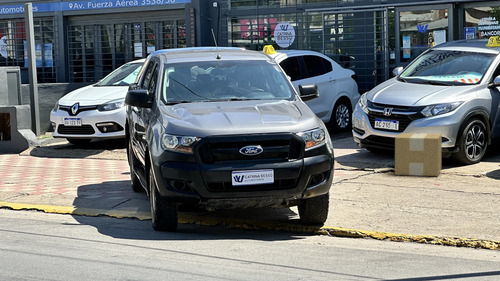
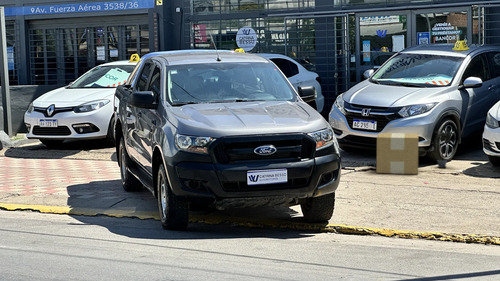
potted plant: none [458,126,481,170] -> present [435,128,454,168]

